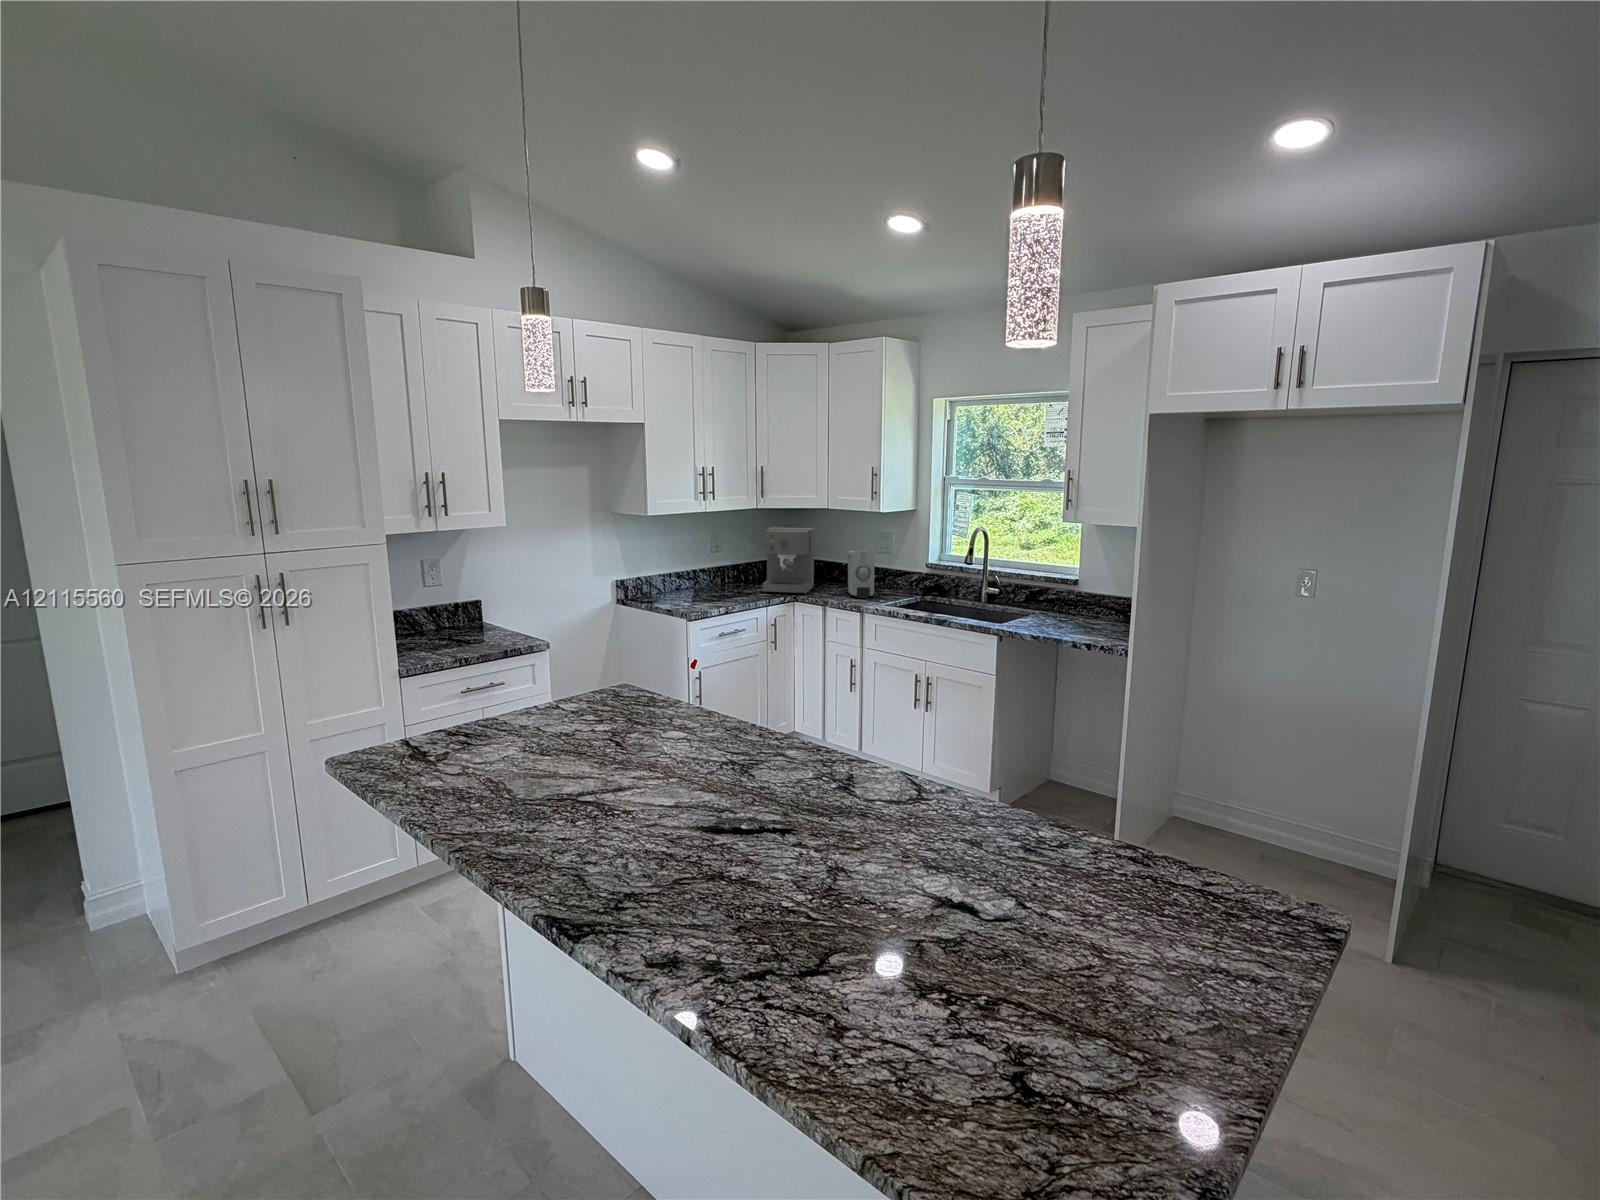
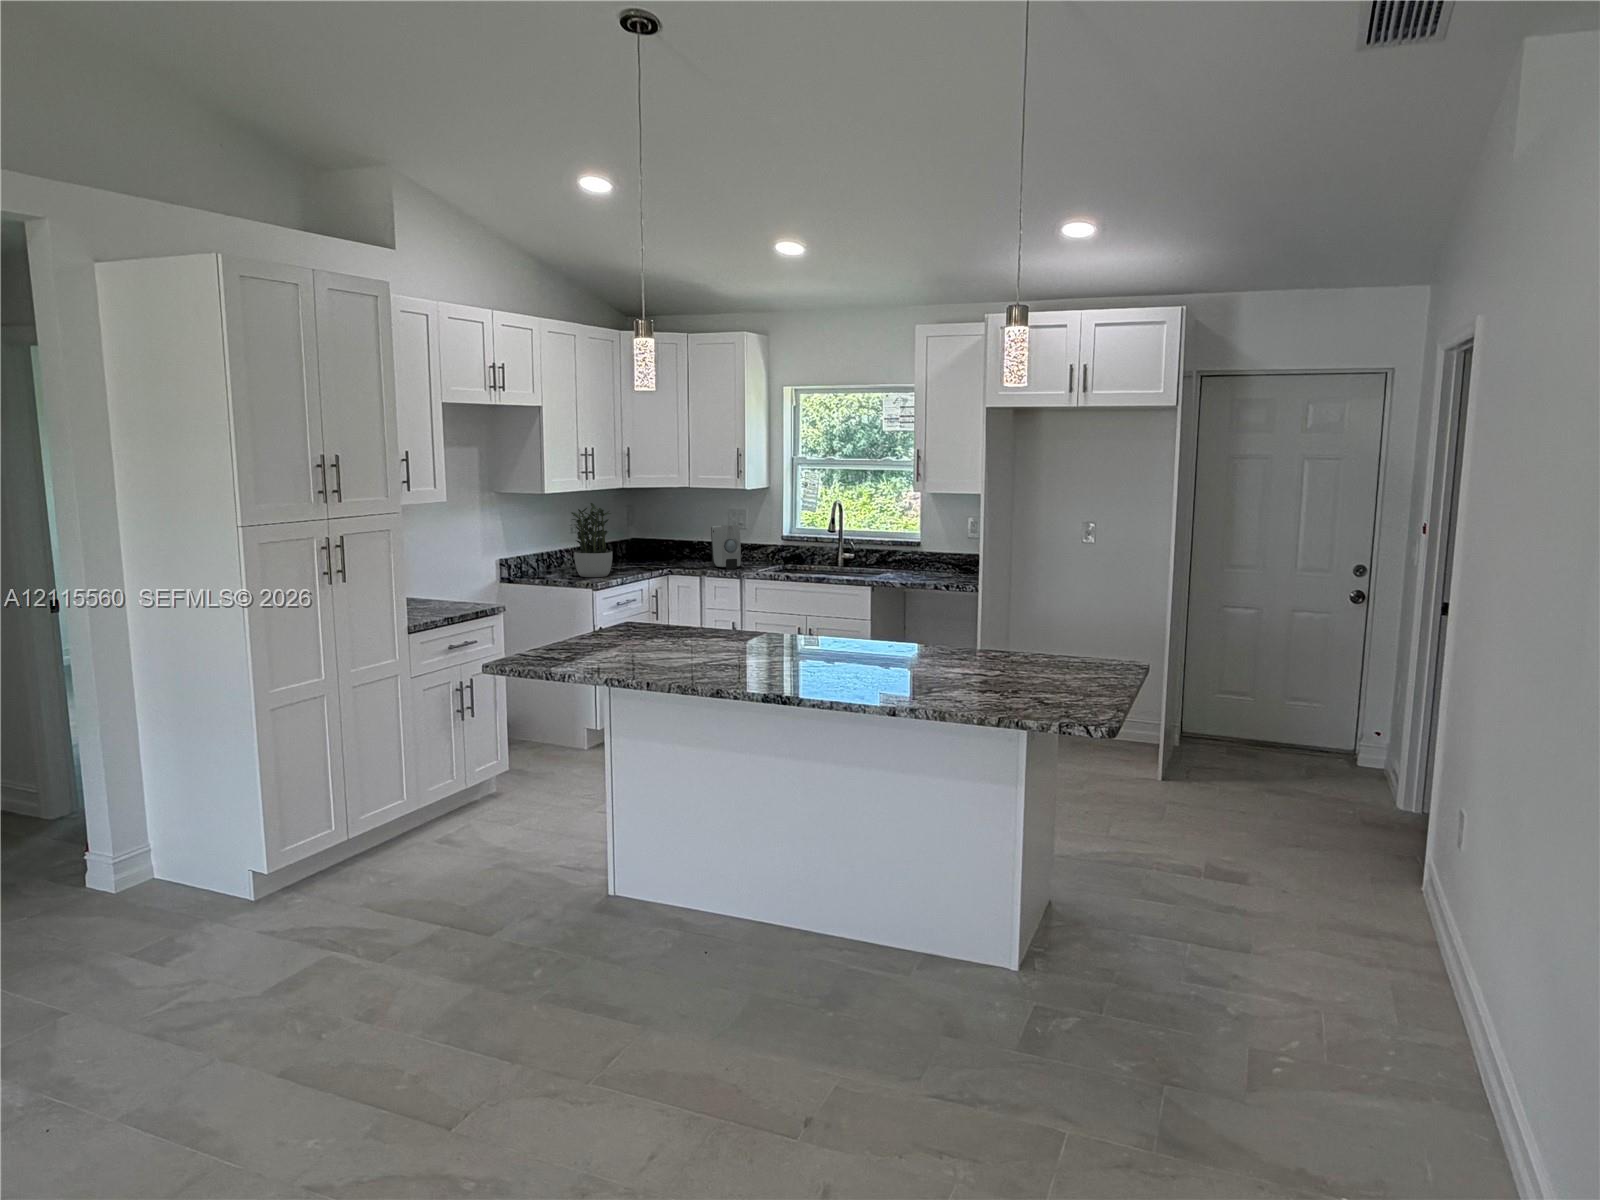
potted plant: none [688,524,733,602] -> present [571,503,613,577]
coffee maker: present [762,527,814,594] -> none [630,507,676,569]

